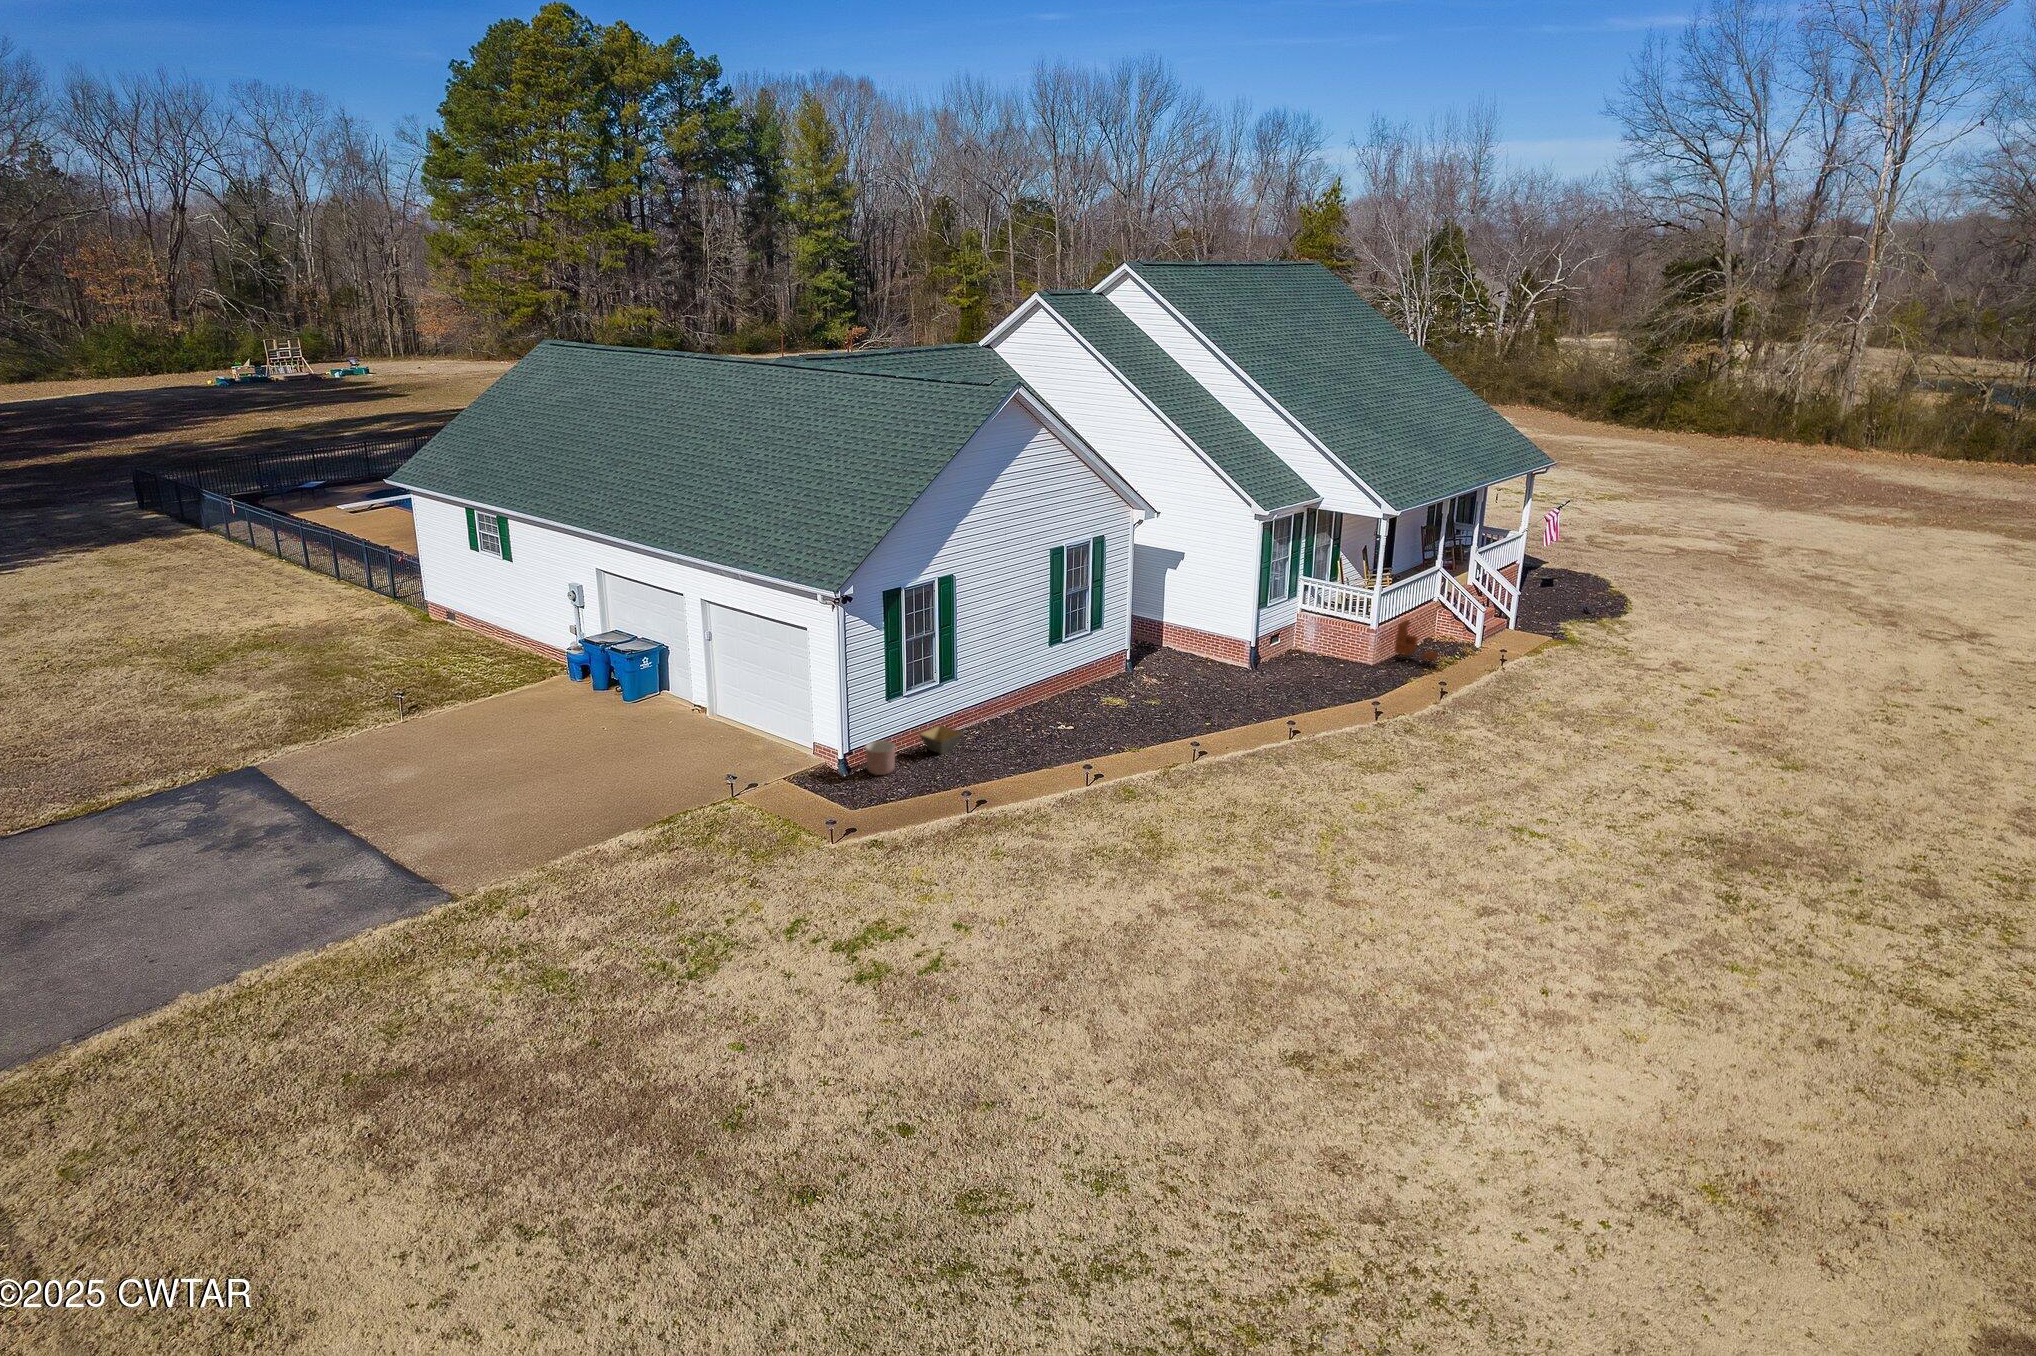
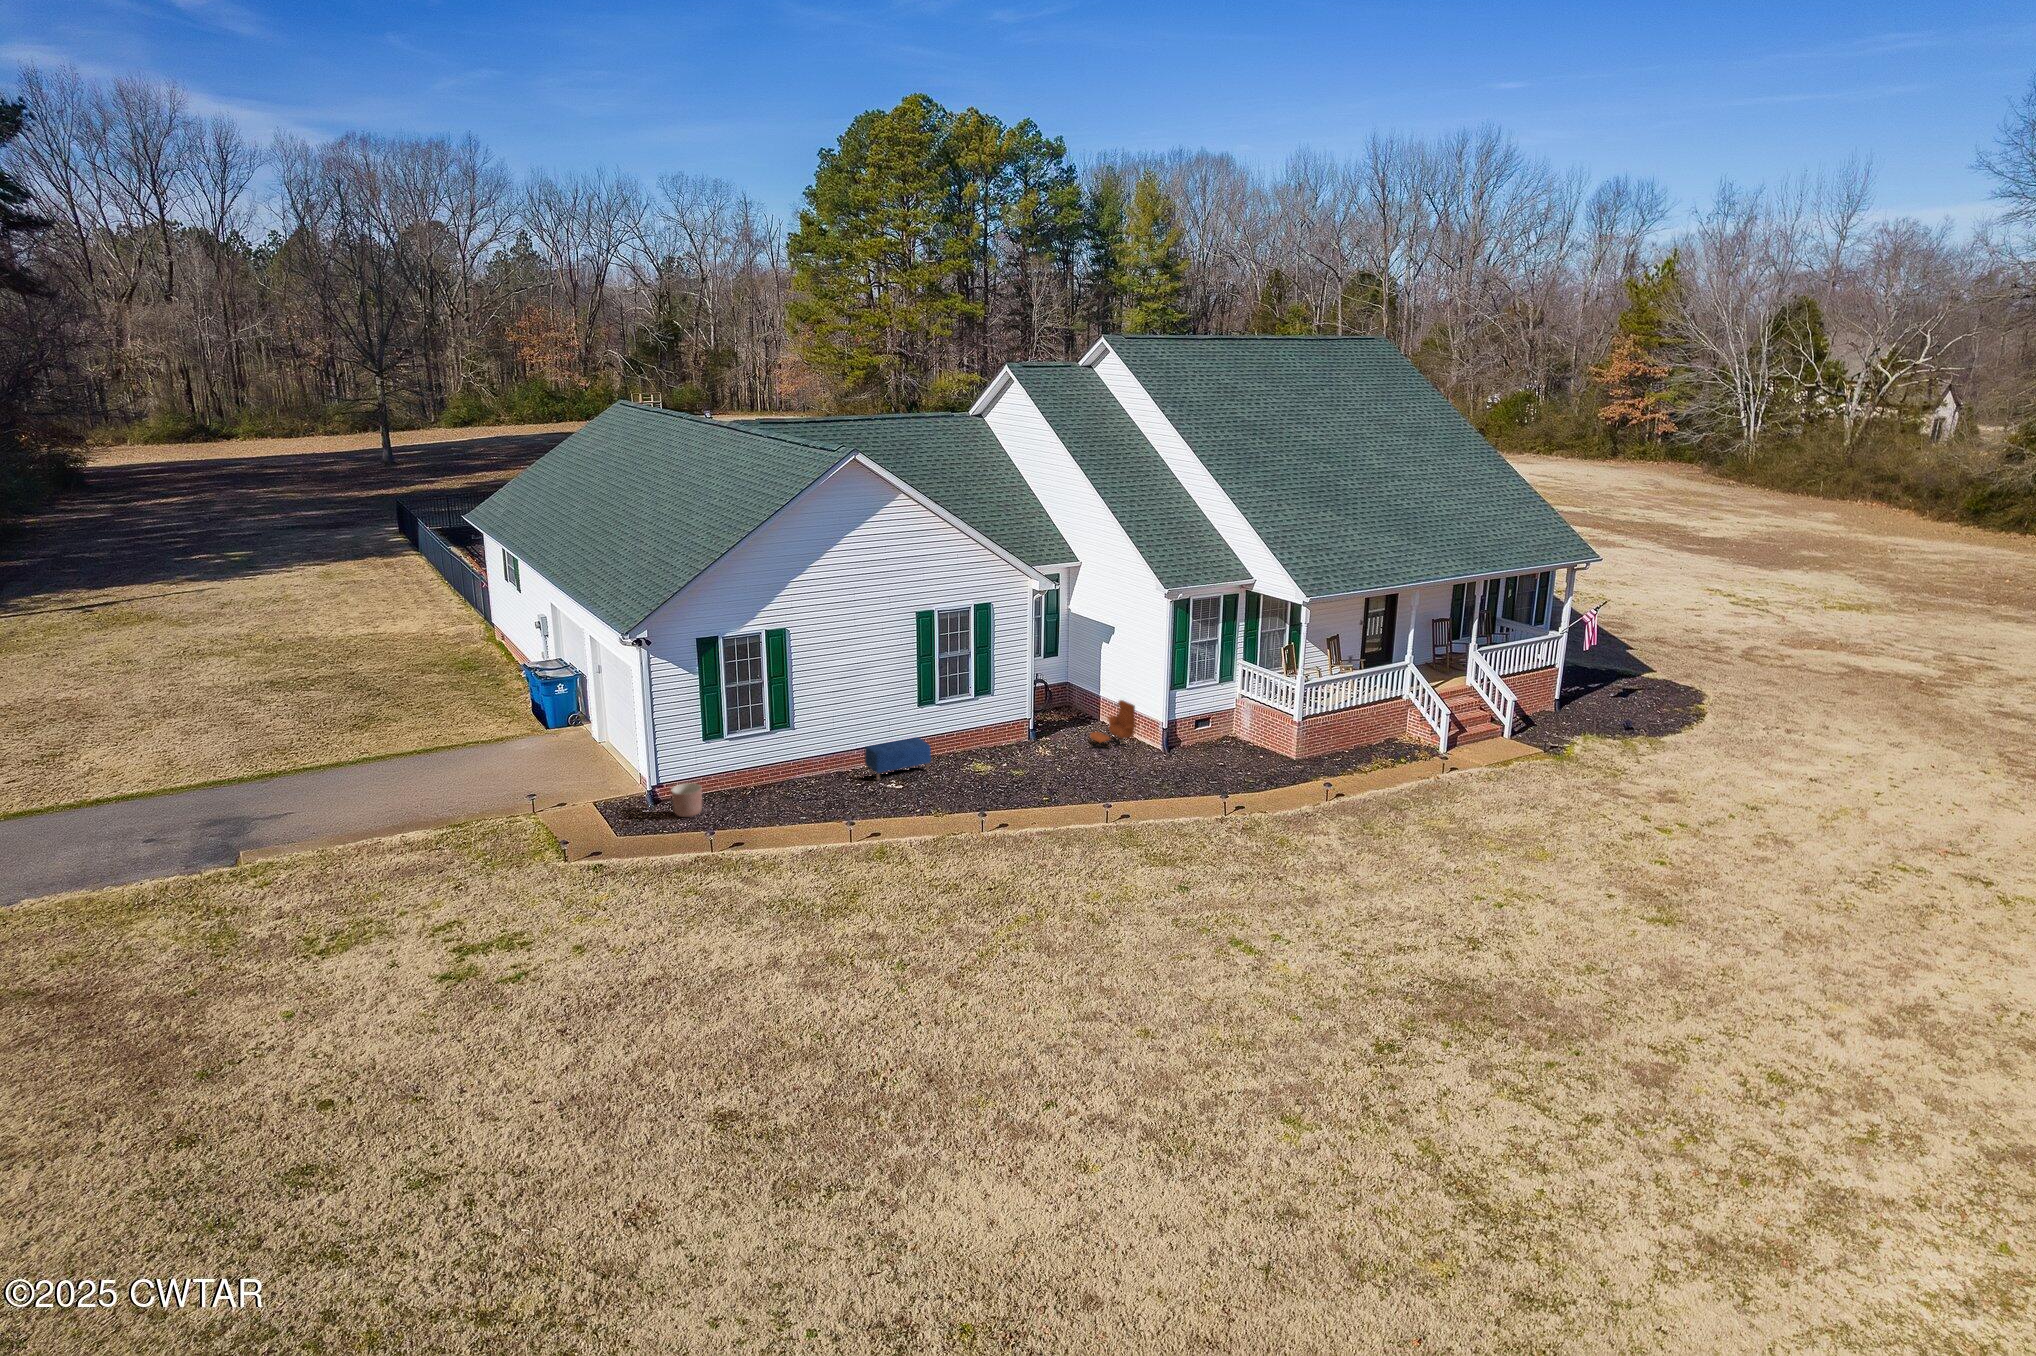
lounge chair: present [1395,620,1439,667] -> present [1090,700,1136,748]
bench: none [1008,675,1068,721] -> present [865,737,931,780]
basket: present [919,725,963,754] -> none [744,775,786,804]

